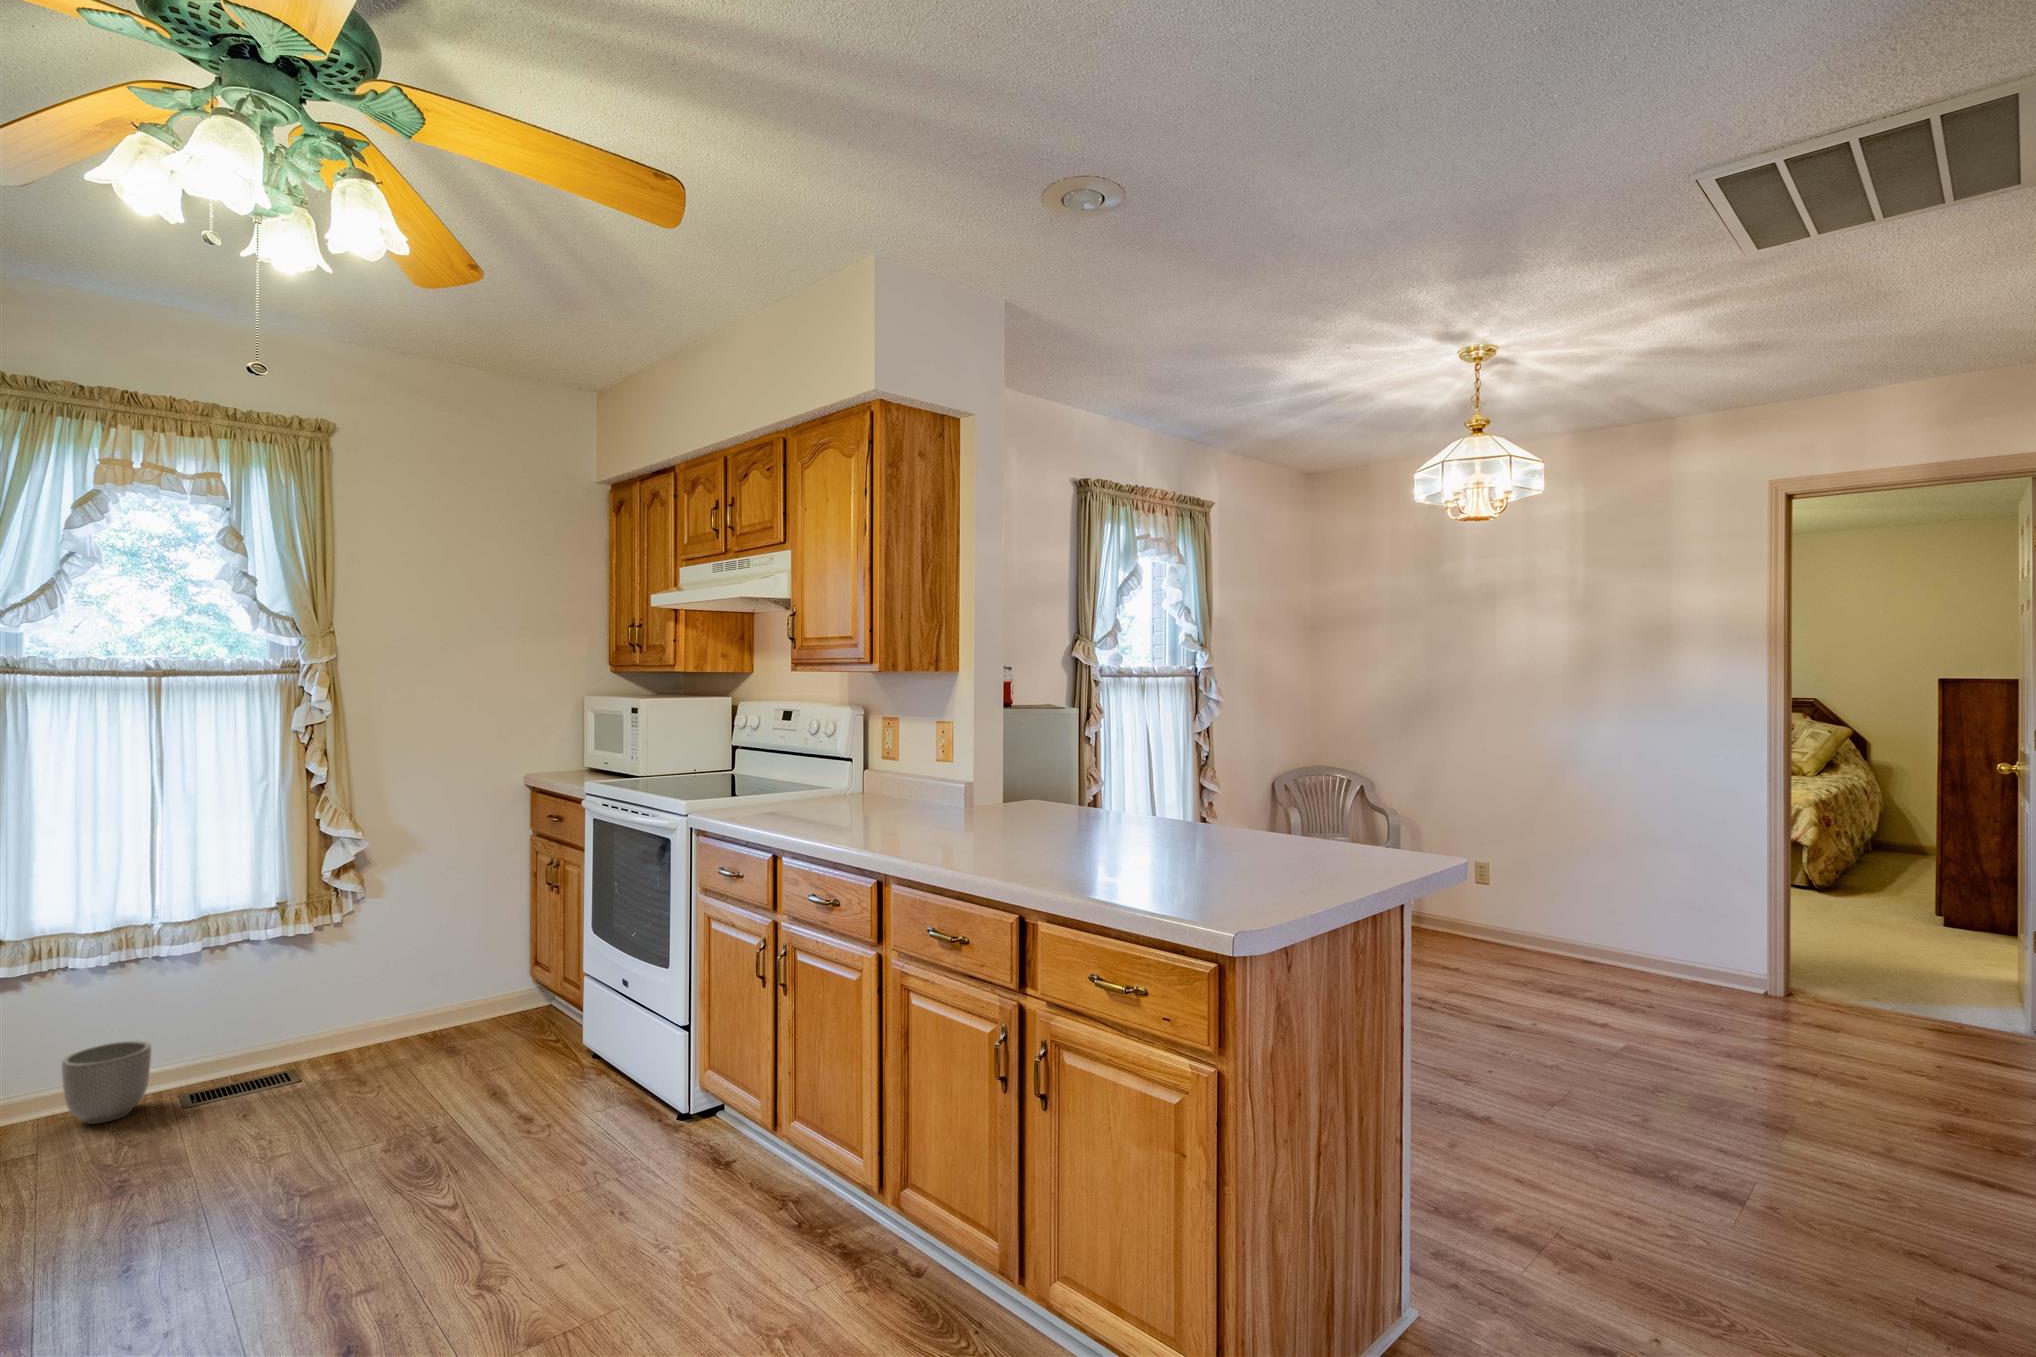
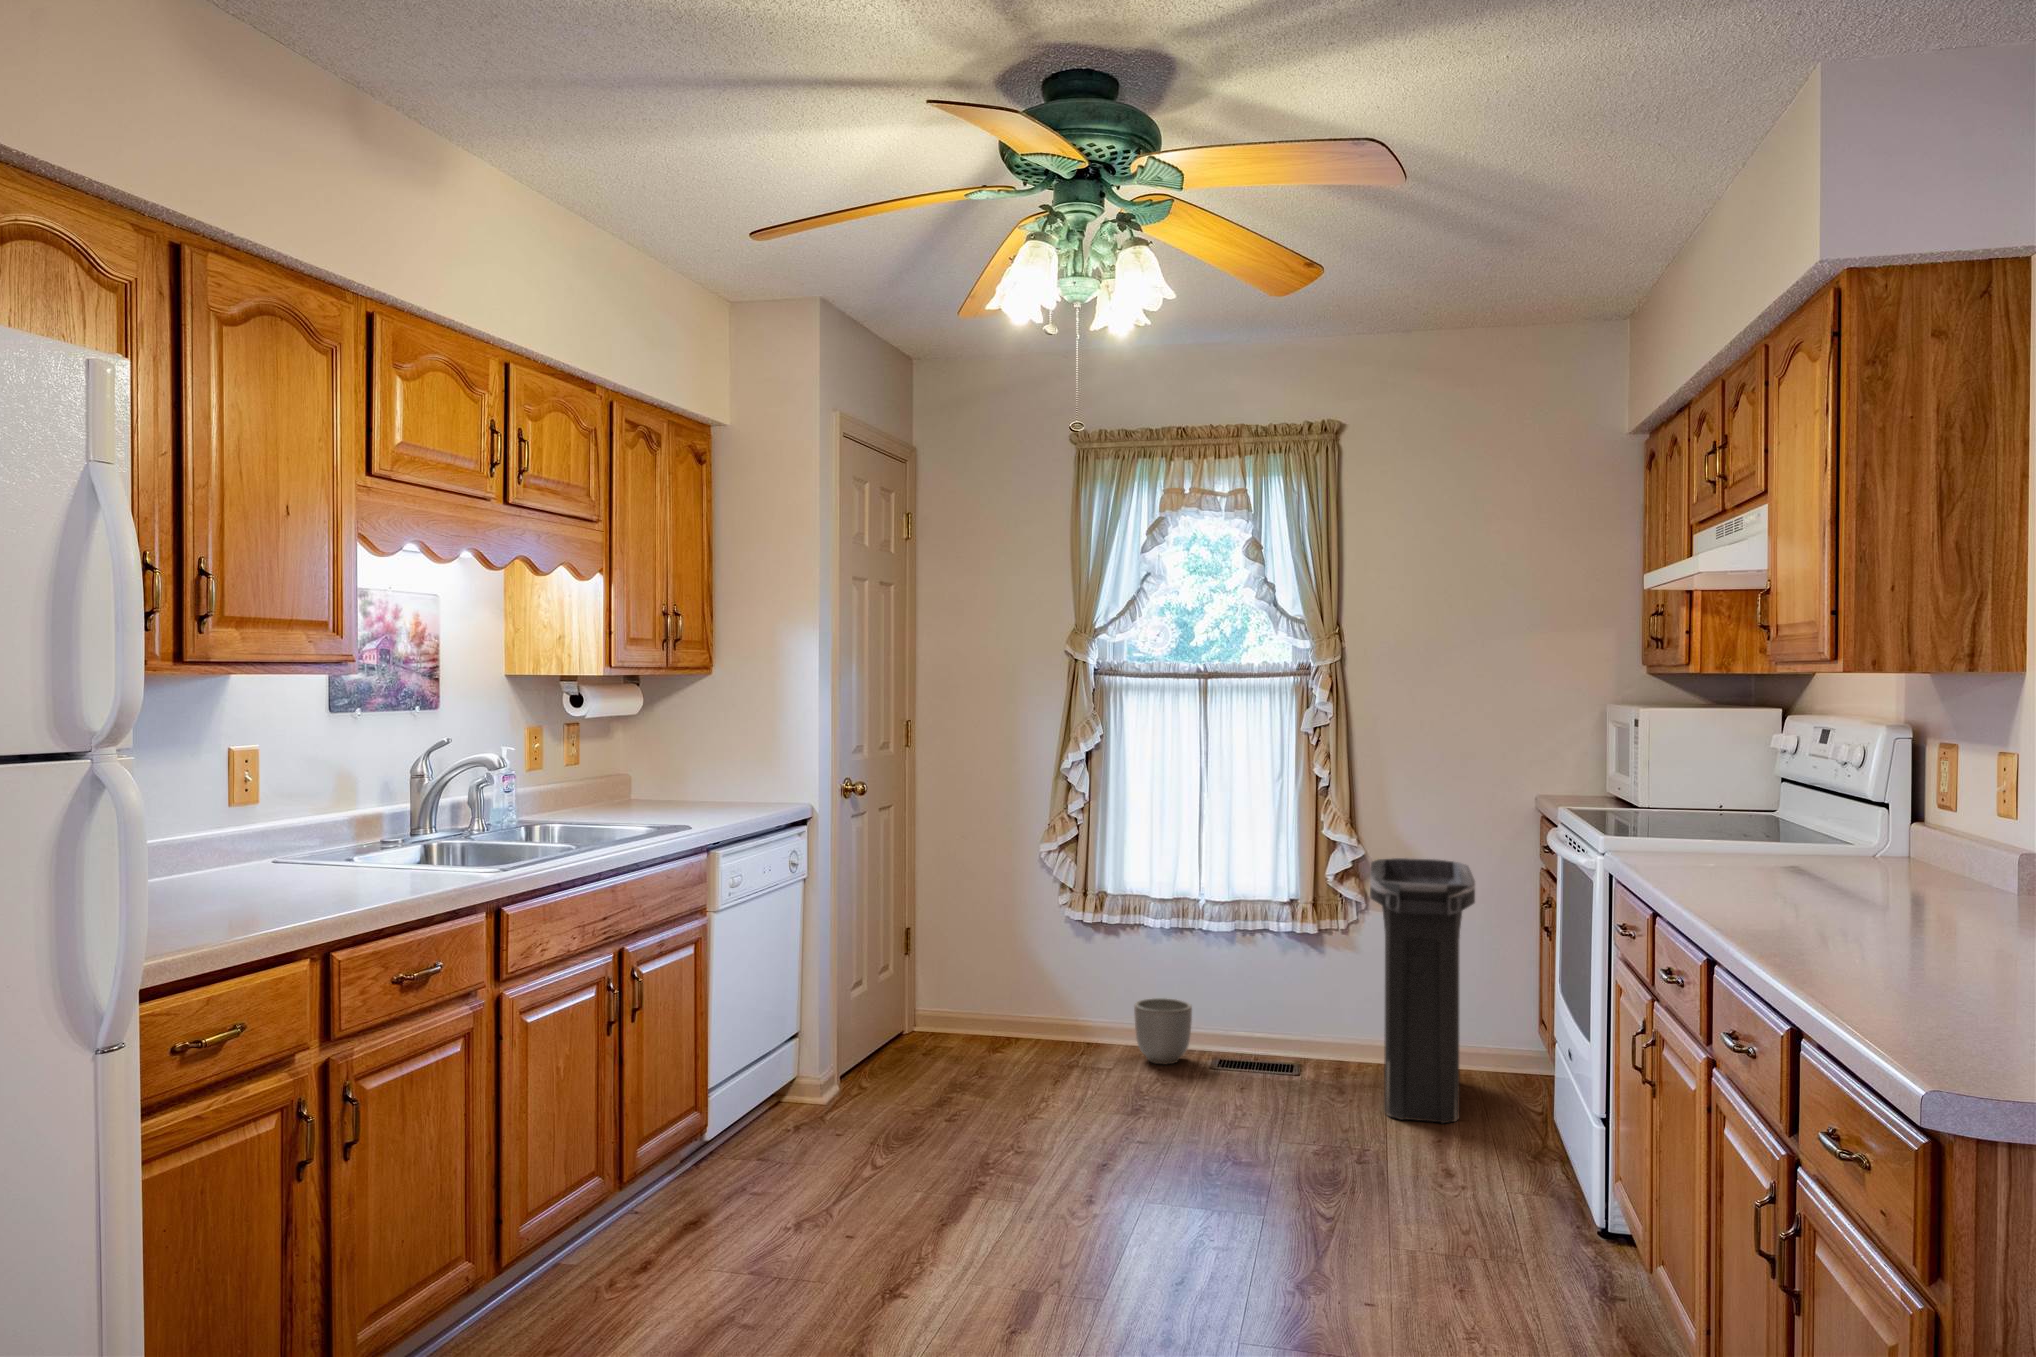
trash can: none [381,840,511,1087] -> present [1370,858,1475,1123]

